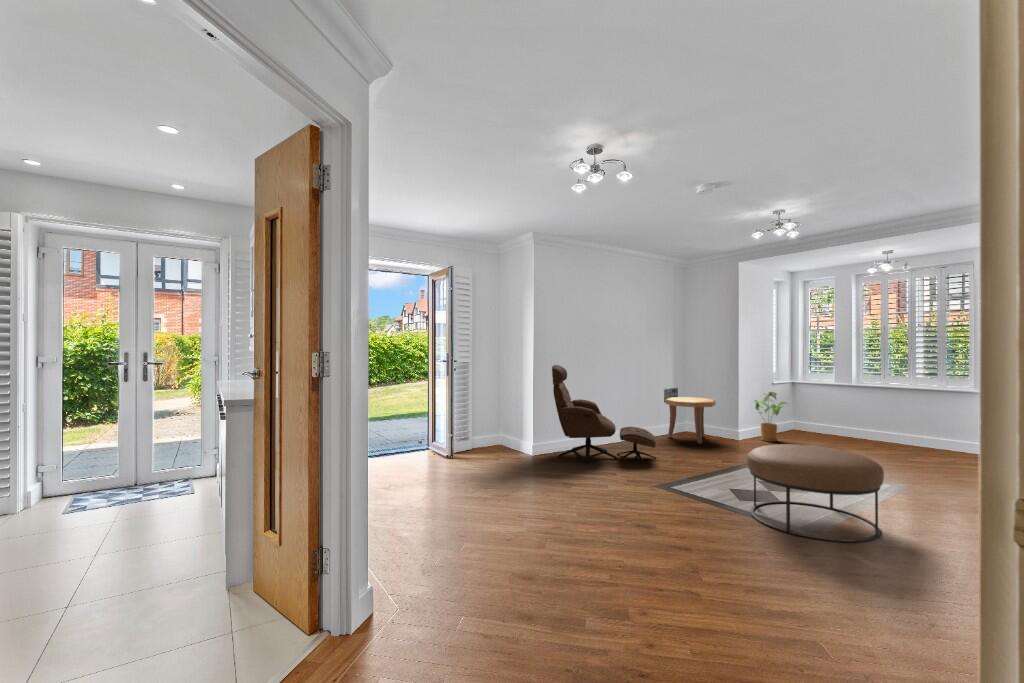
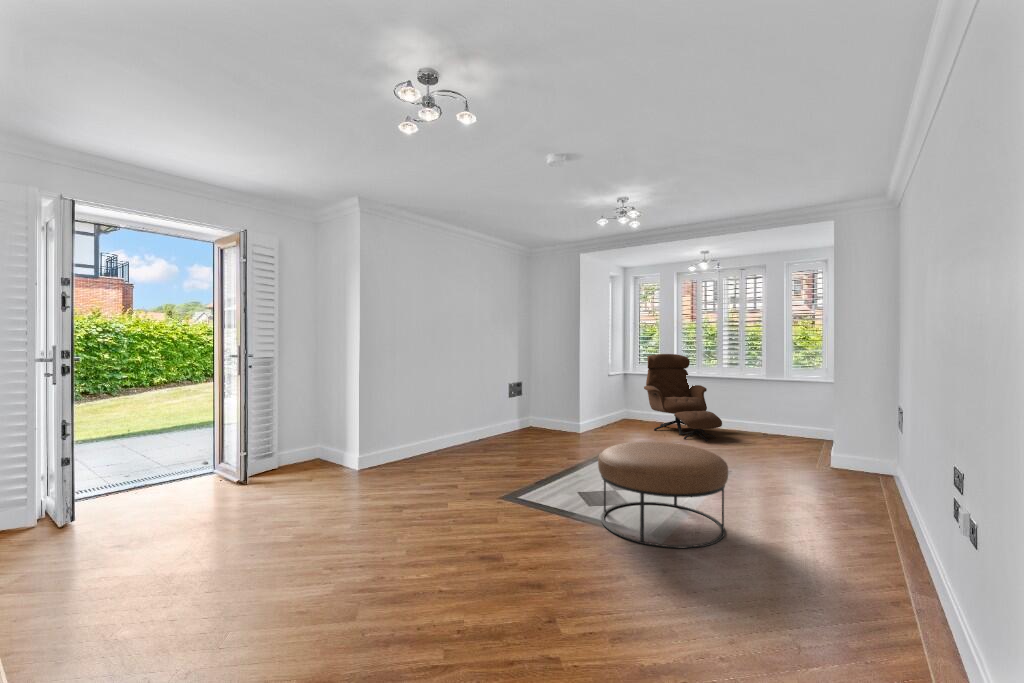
lounge chair: present [552,365,656,463] -> present [644,354,722,441]
house plant: present [754,392,786,442] -> none [593,384,625,433]
side table: present [666,397,716,444] -> none [510,392,558,440]

